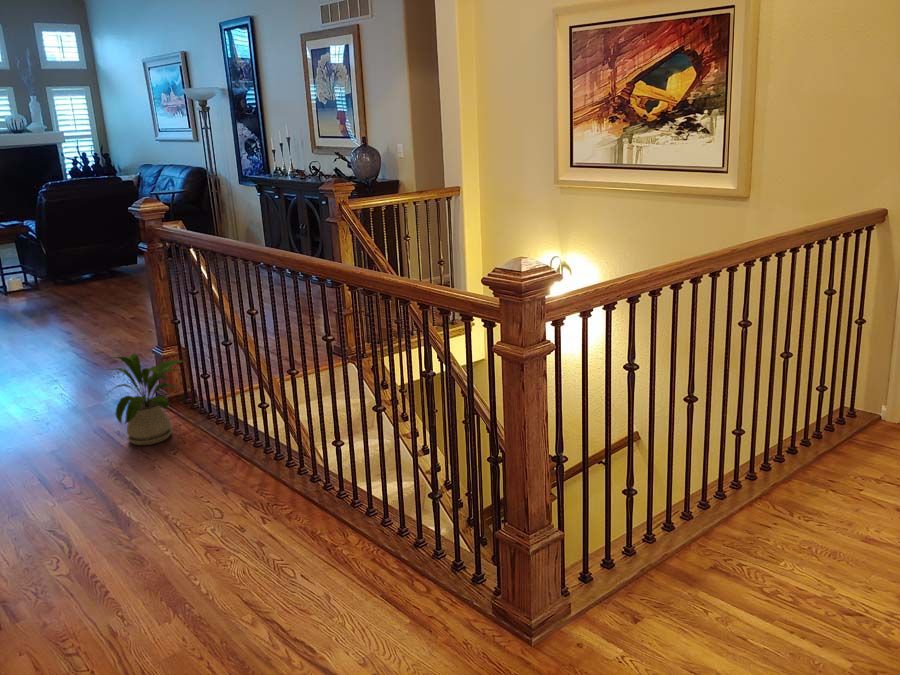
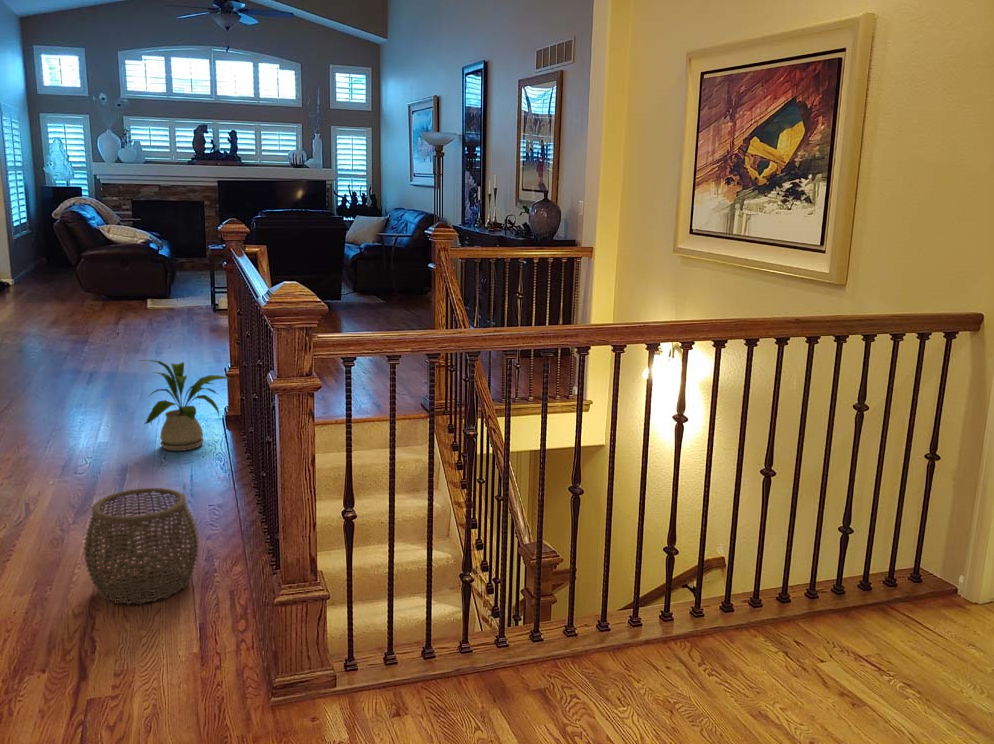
woven basket: none [233,477,340,599] -> present [84,488,199,605]

